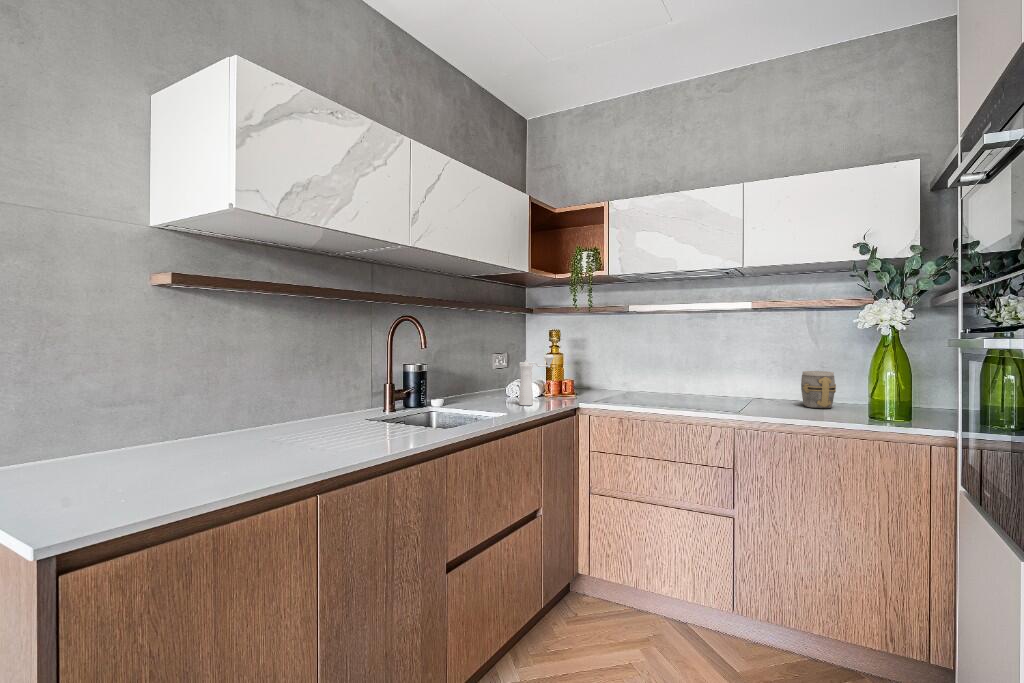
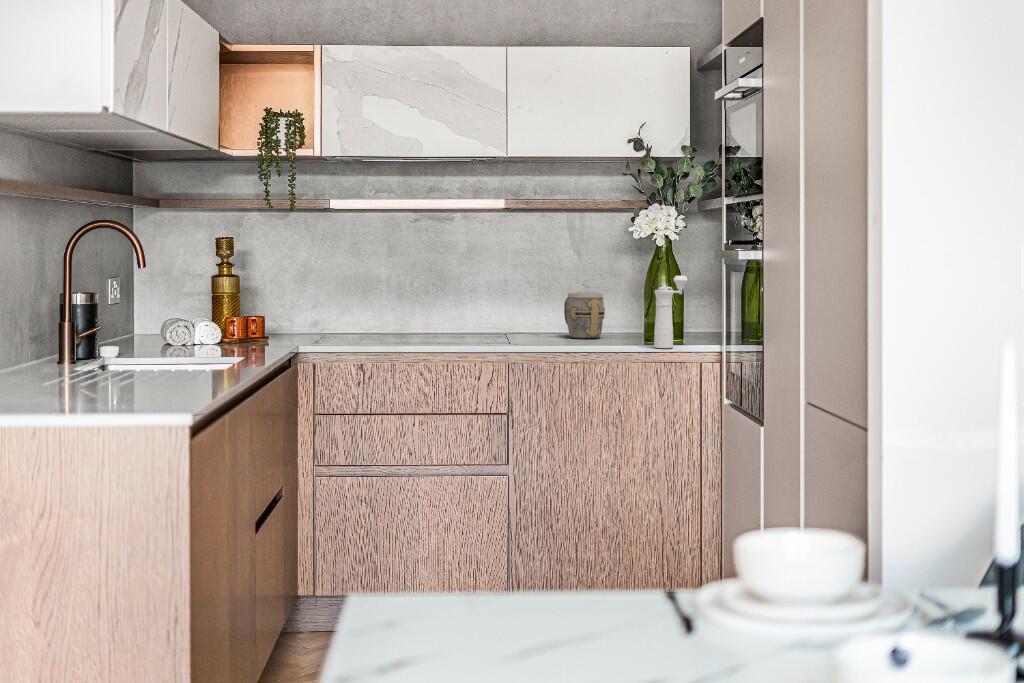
pepper mill: present [519,355,554,405] -> present [654,276,688,348]

